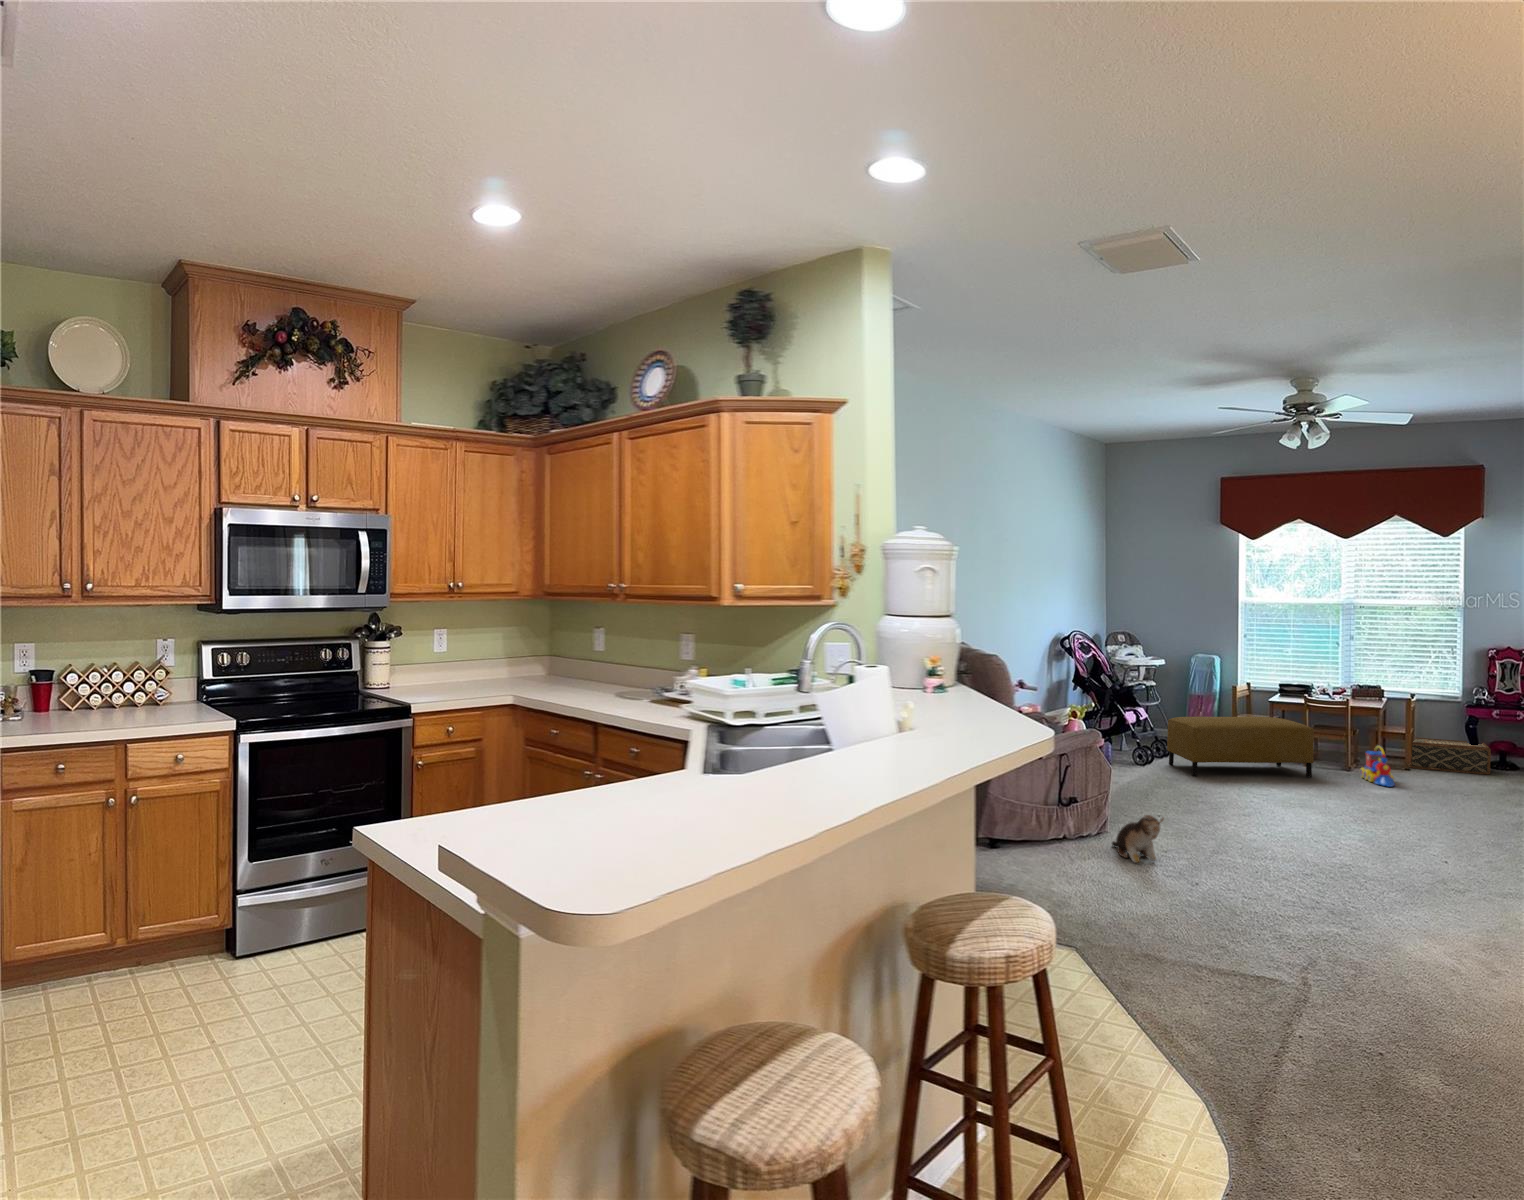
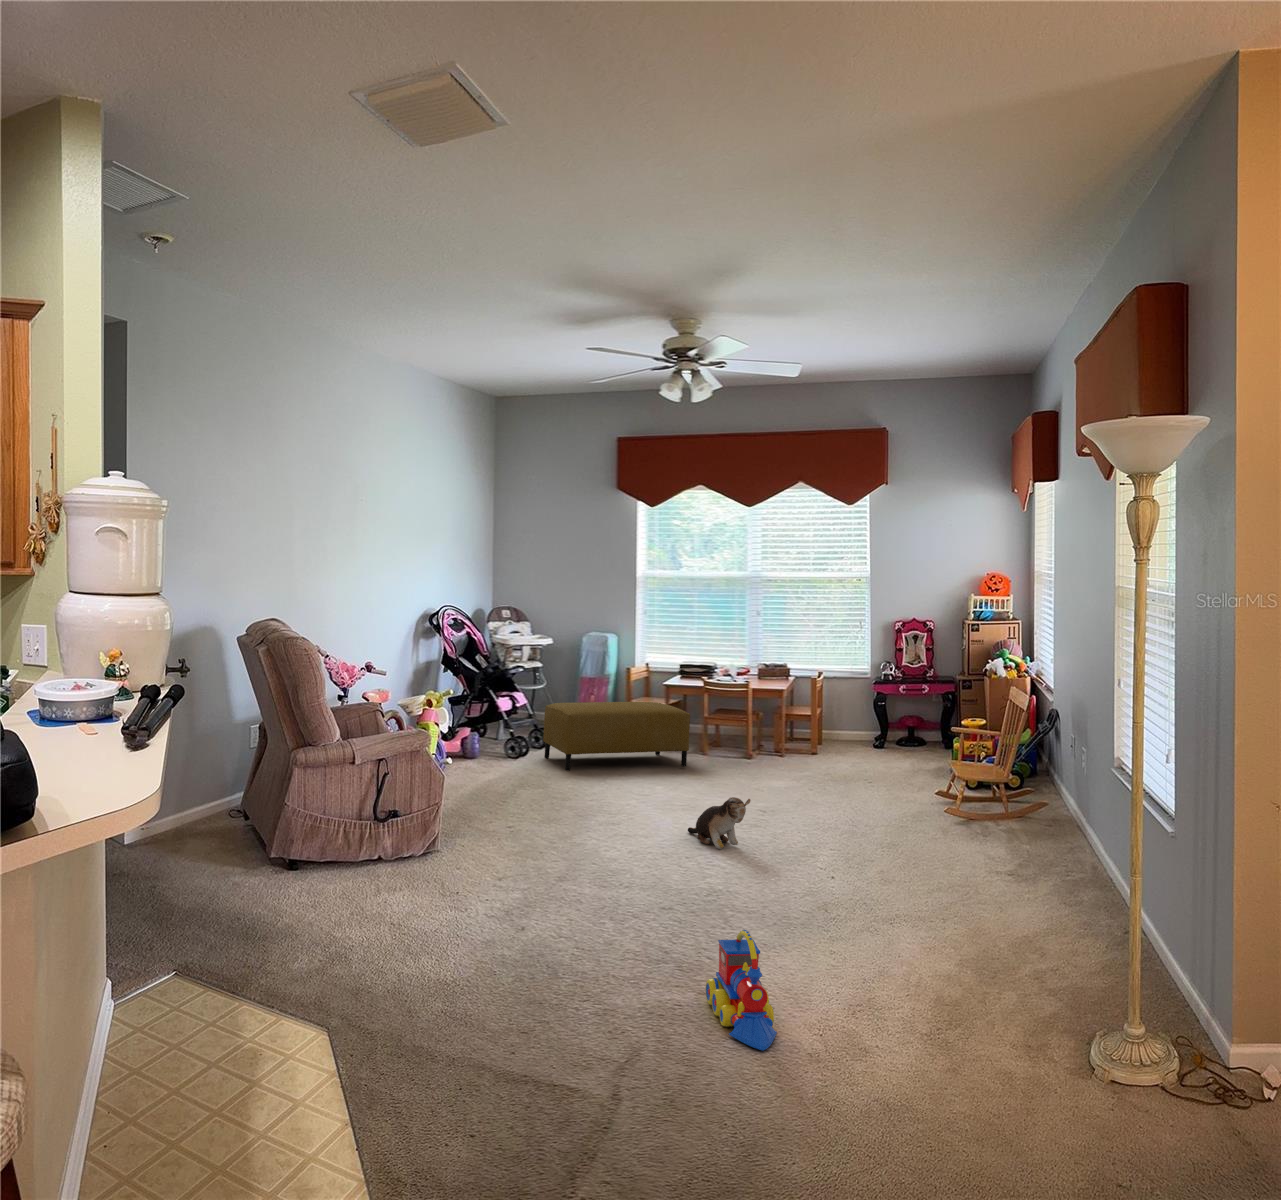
woven basket: present [1408,738,1491,775] -> none [777,720,848,757]
toy train: present [1360,745,1395,787] -> present [705,930,777,1051]
plush toy: present [1112,815,1164,863] -> present [688,797,751,849]

